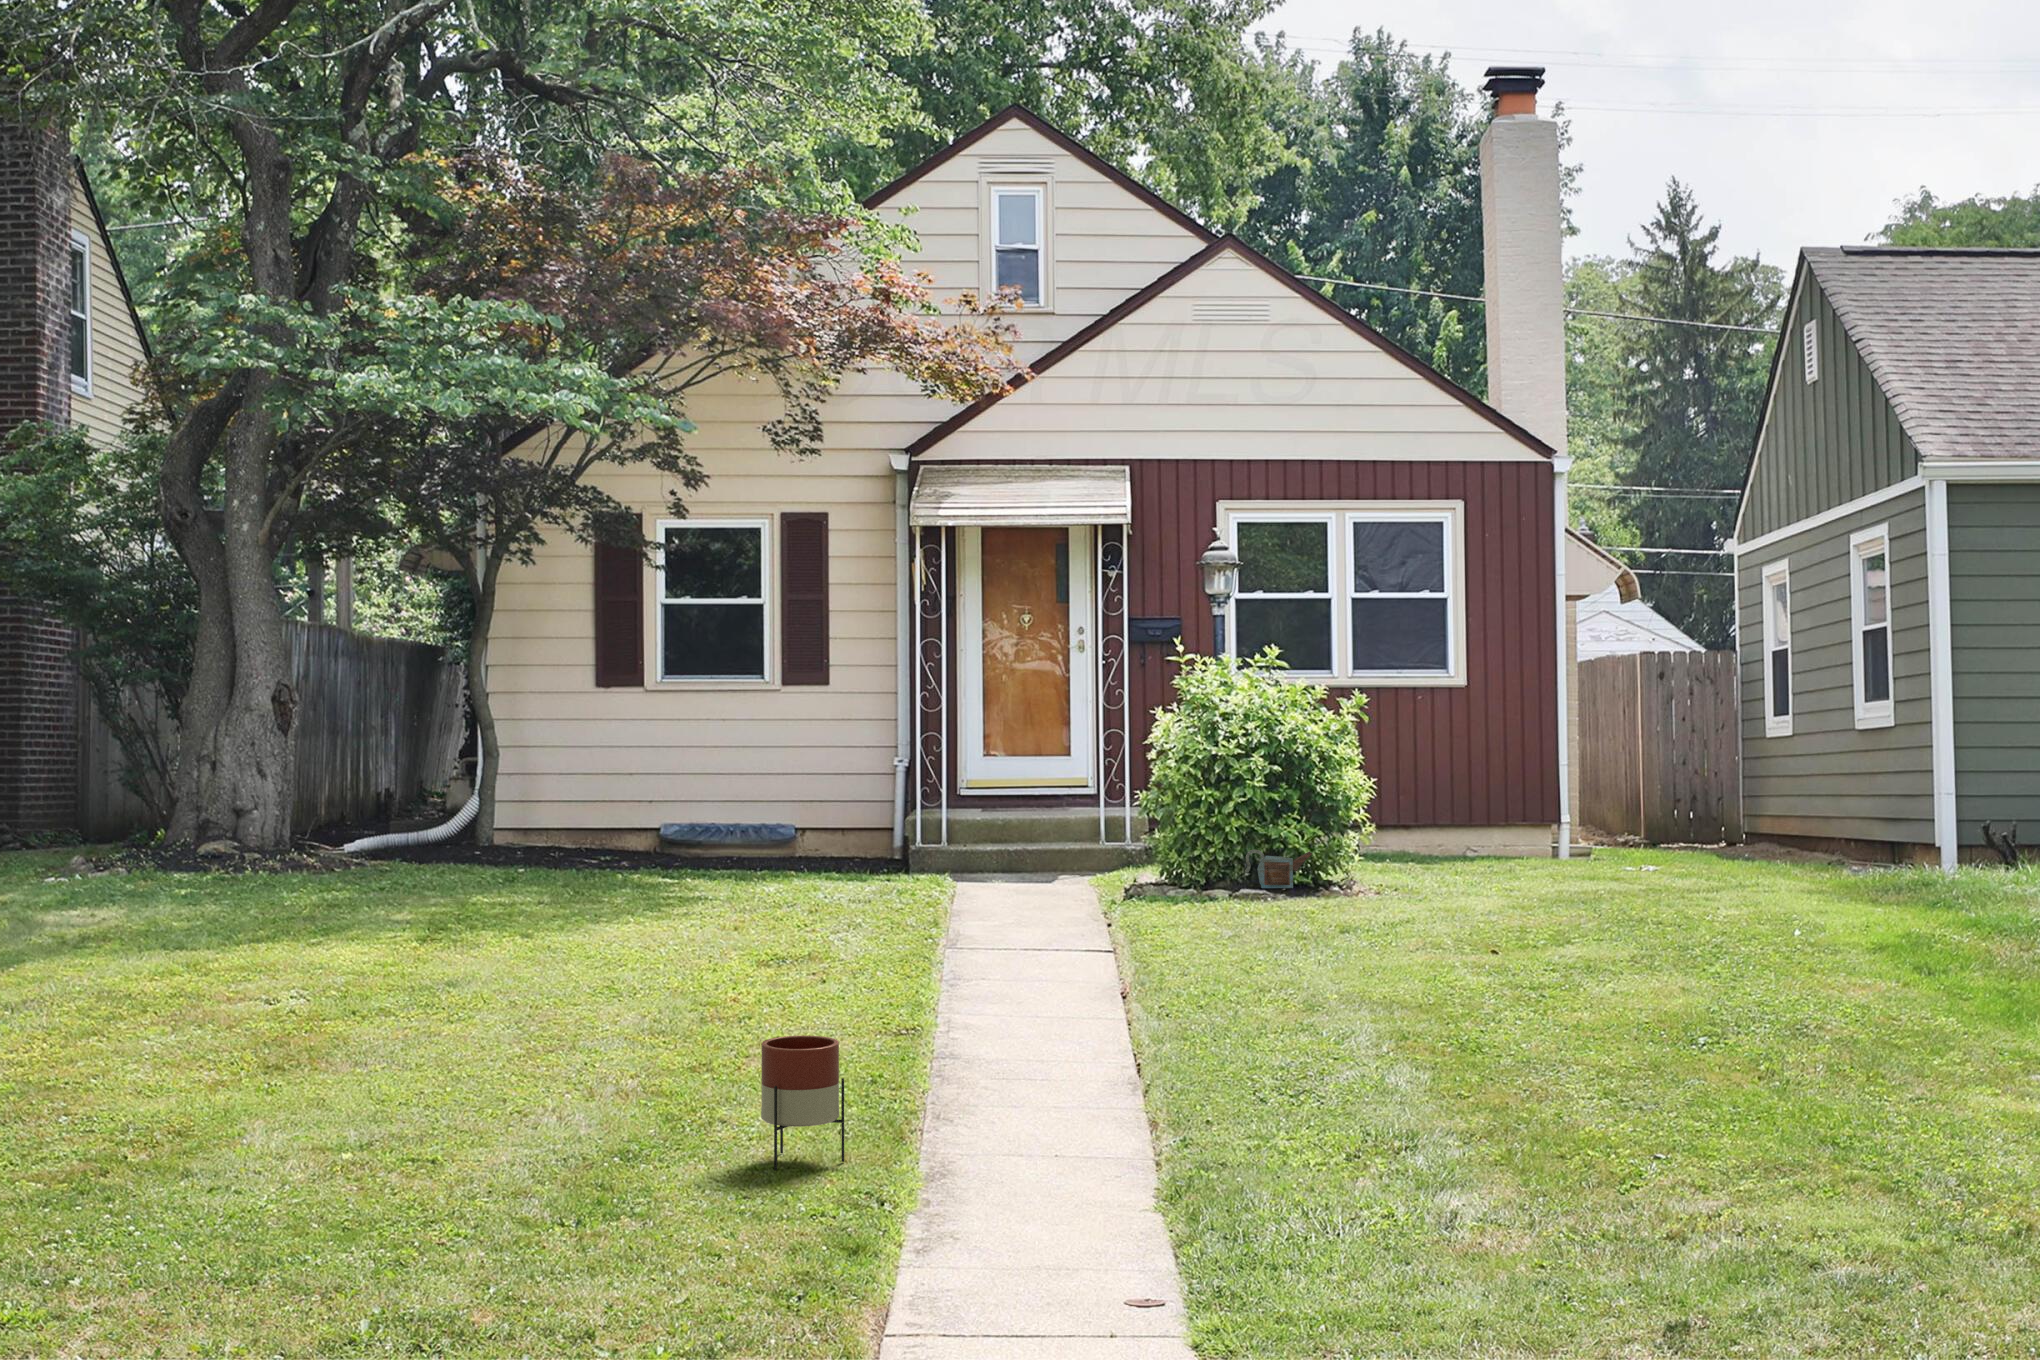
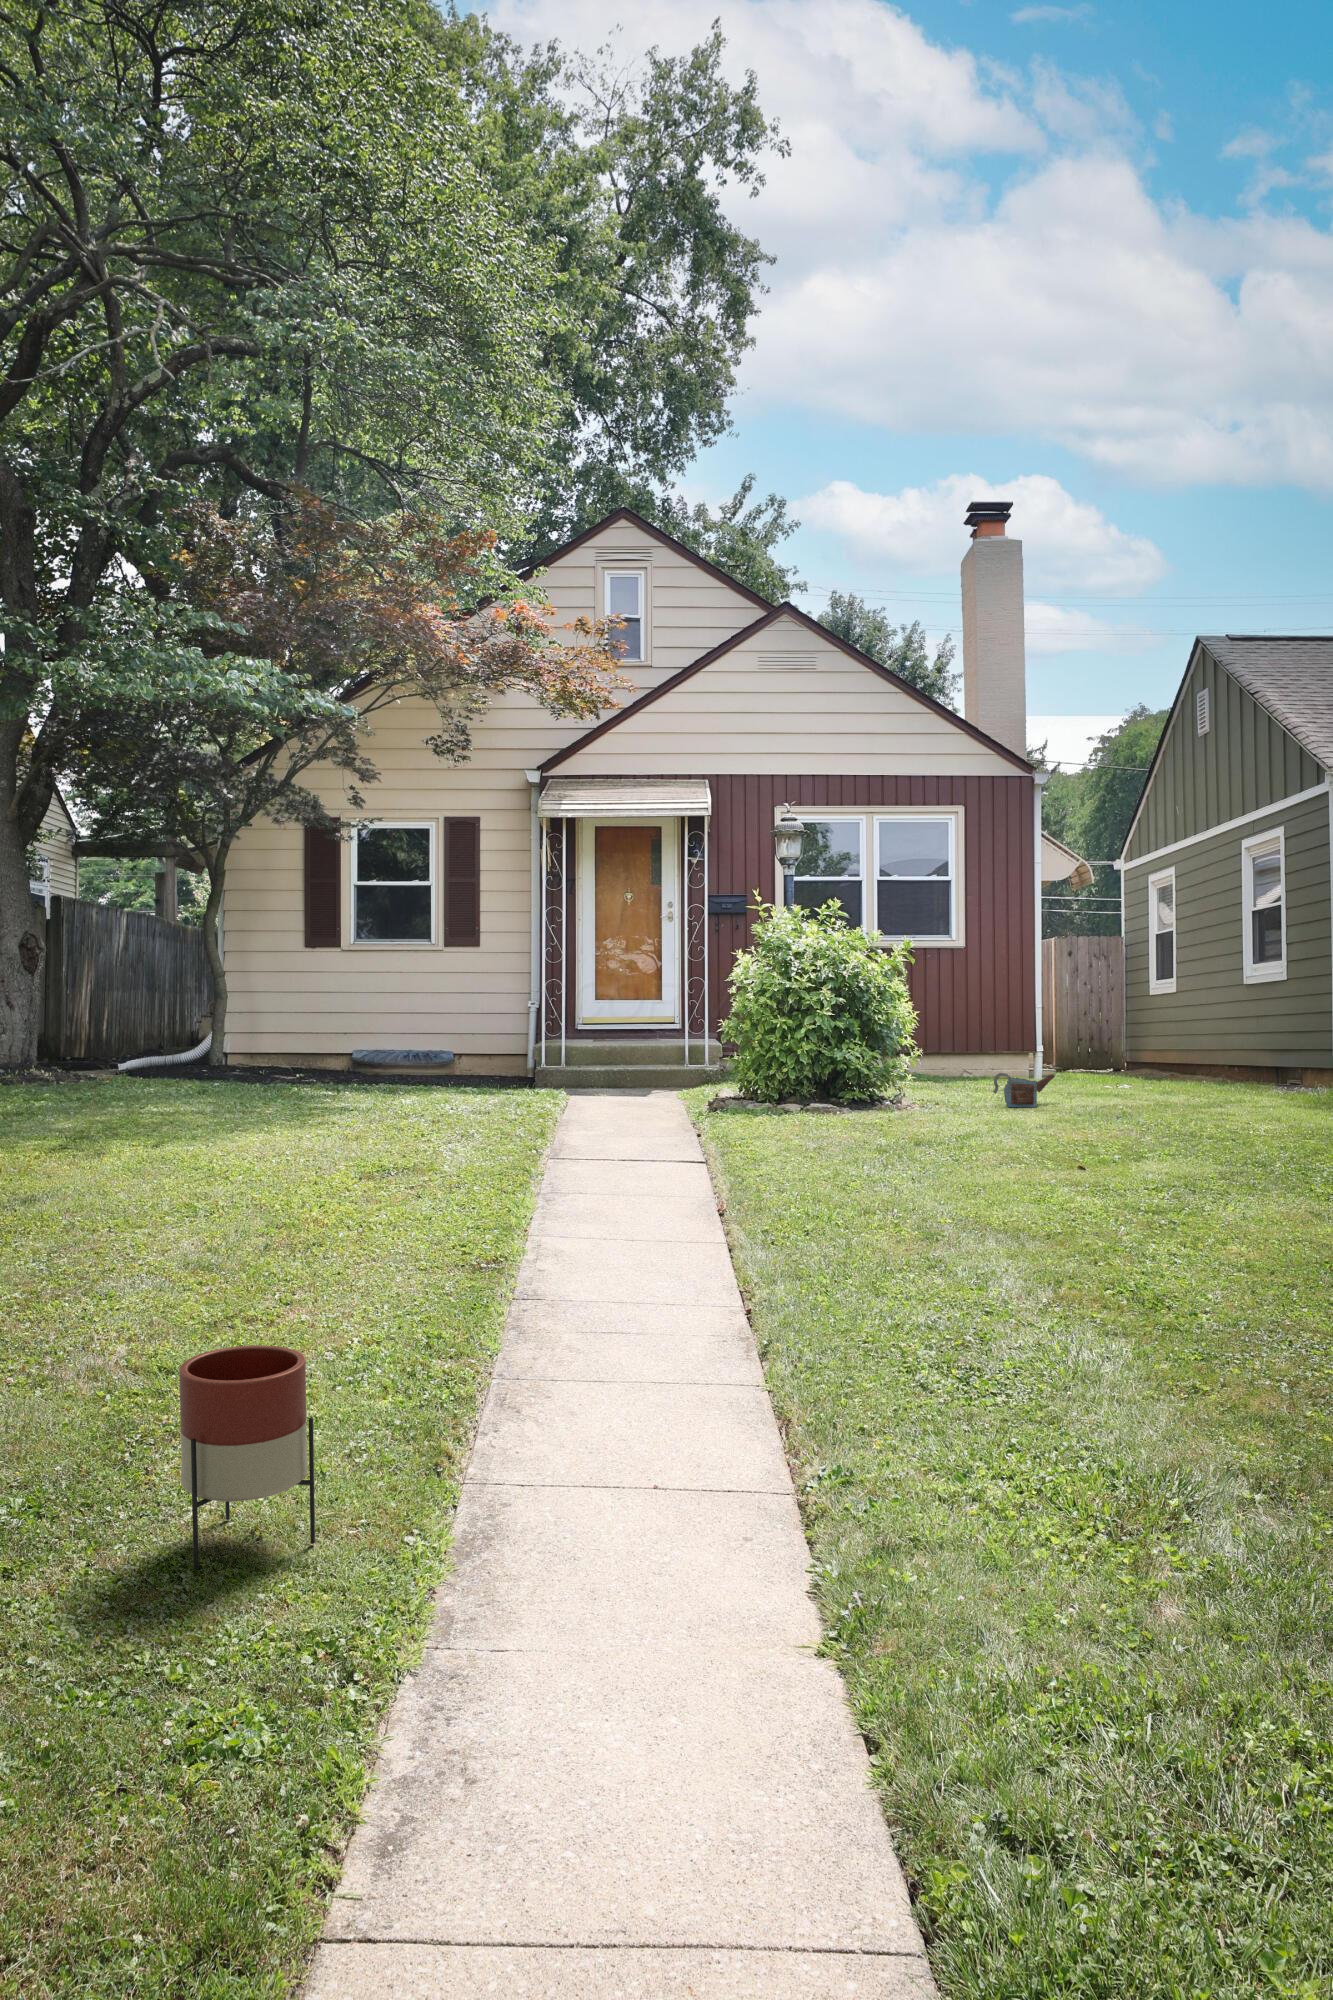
watering can: present [1245,850,1312,888] -> present [993,1073,1054,1107]

